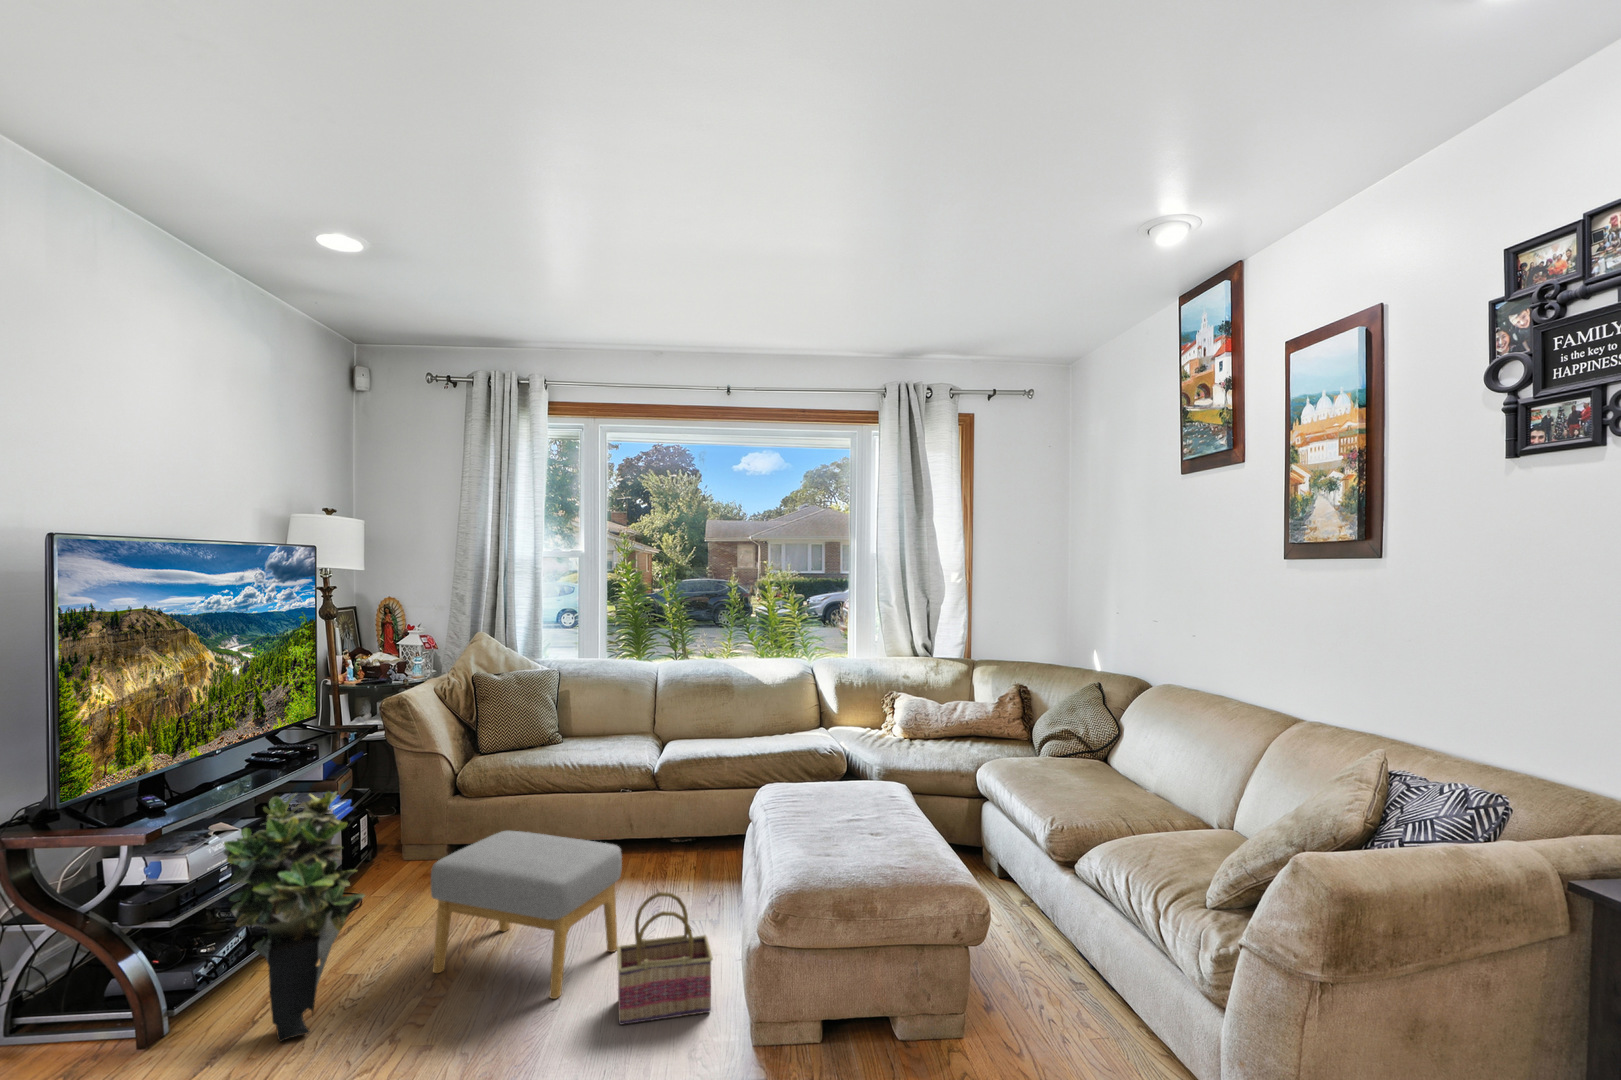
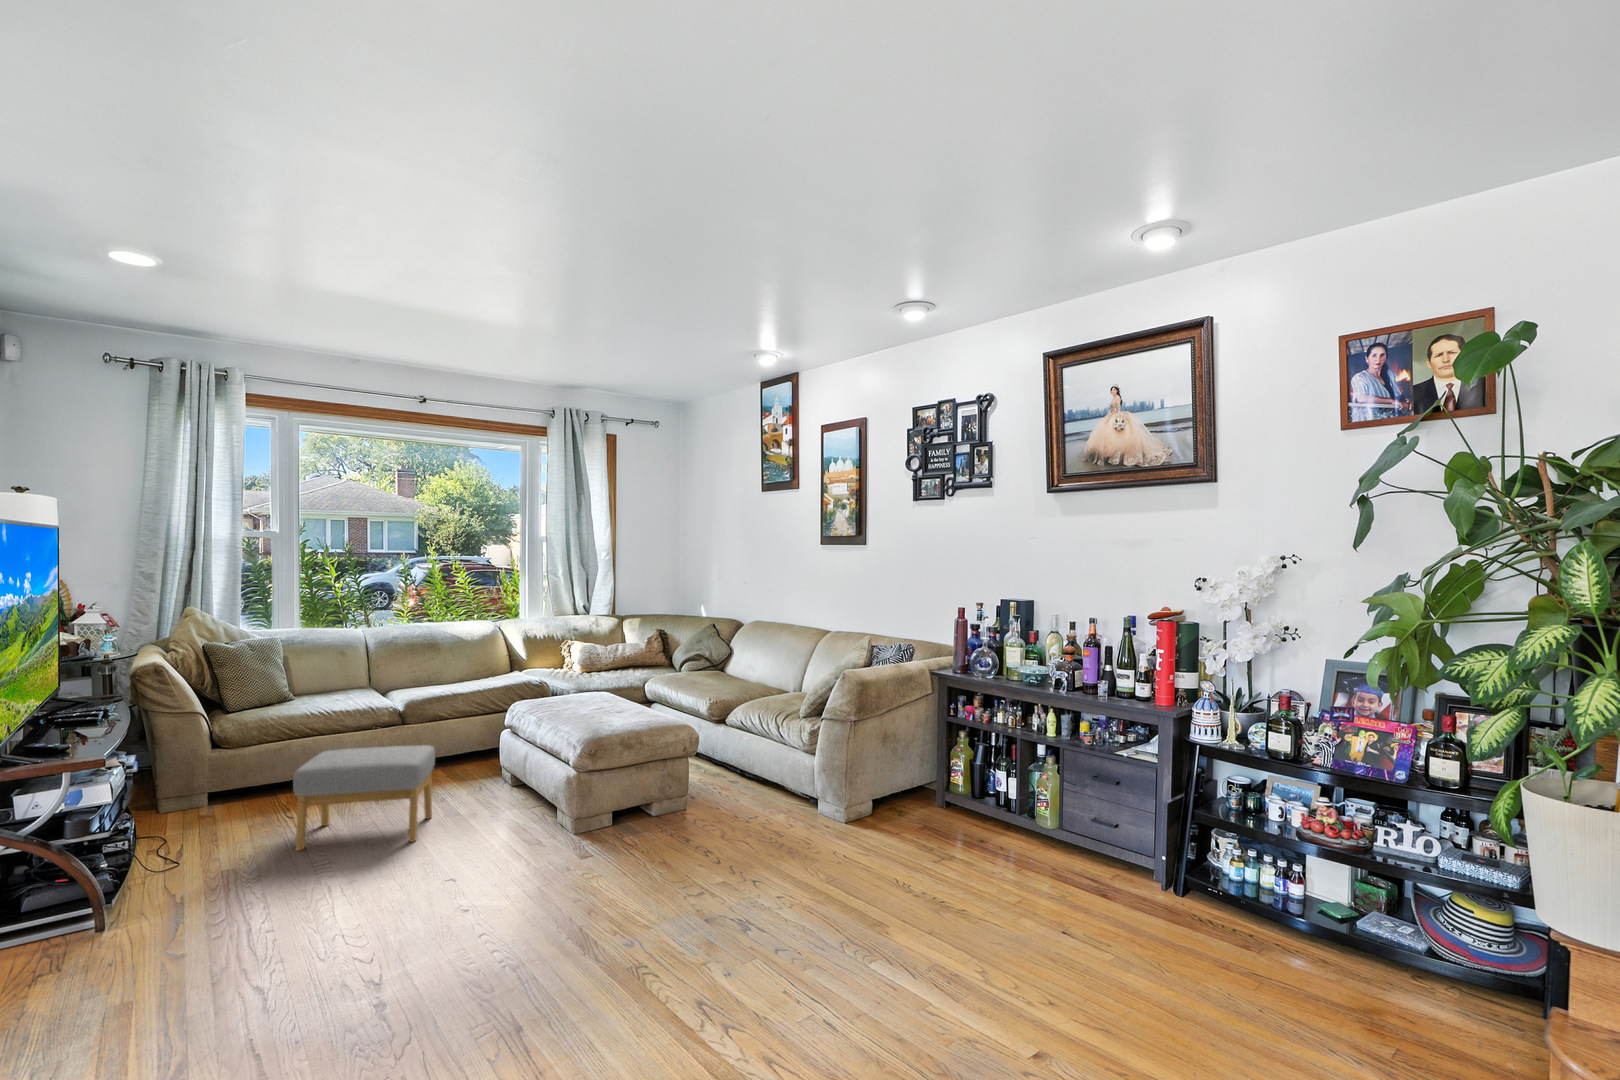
potted plant: present [223,792,365,1042] -> none [148,722,266,896]
basket: present [617,892,713,1025] -> none [459,761,529,841]

